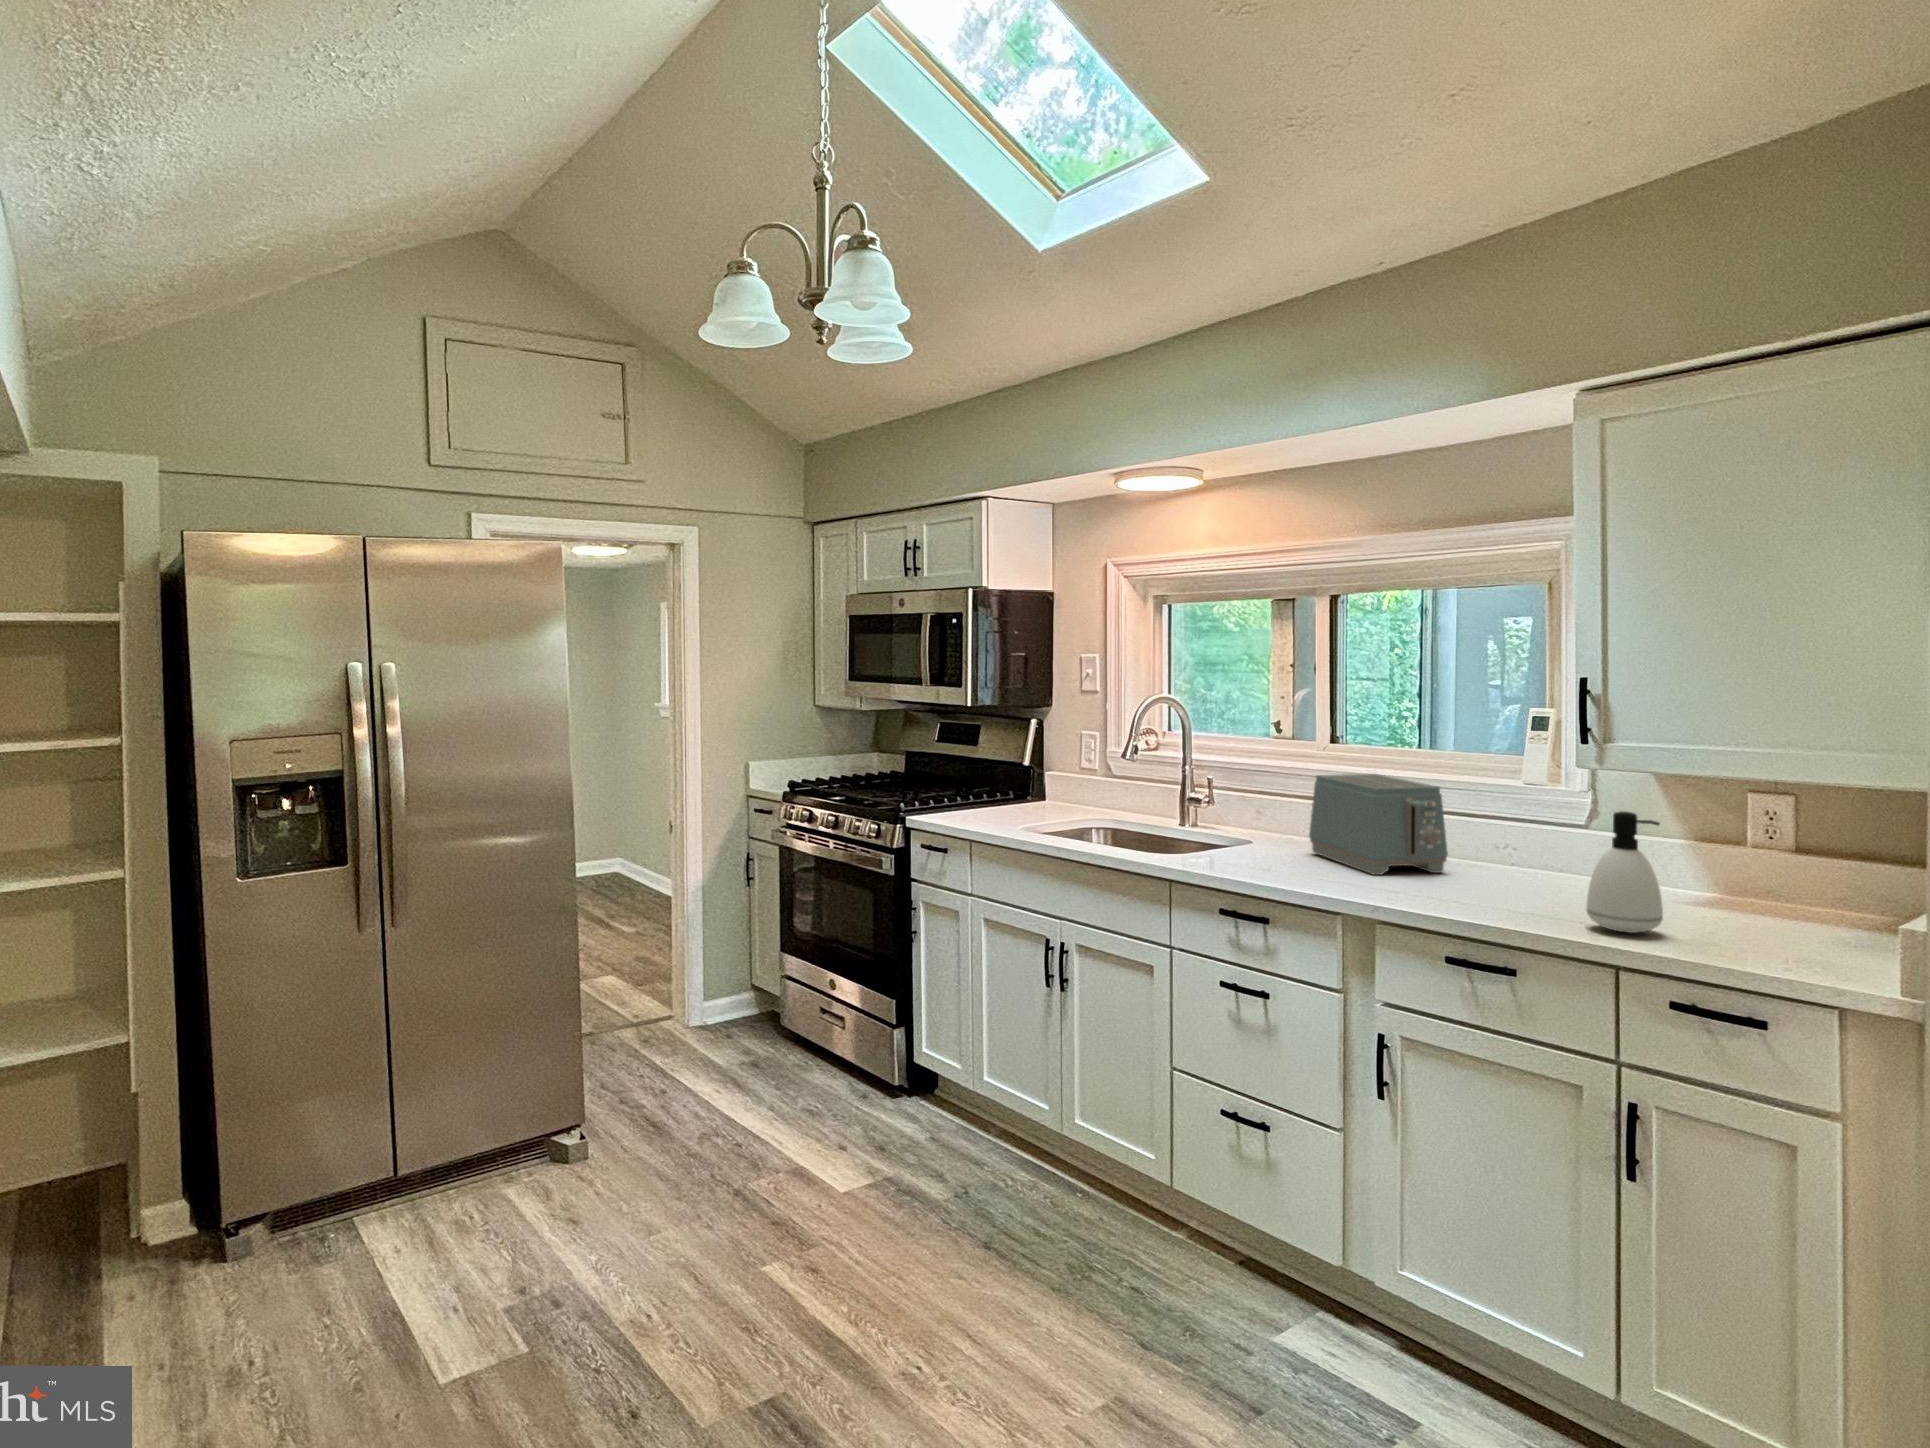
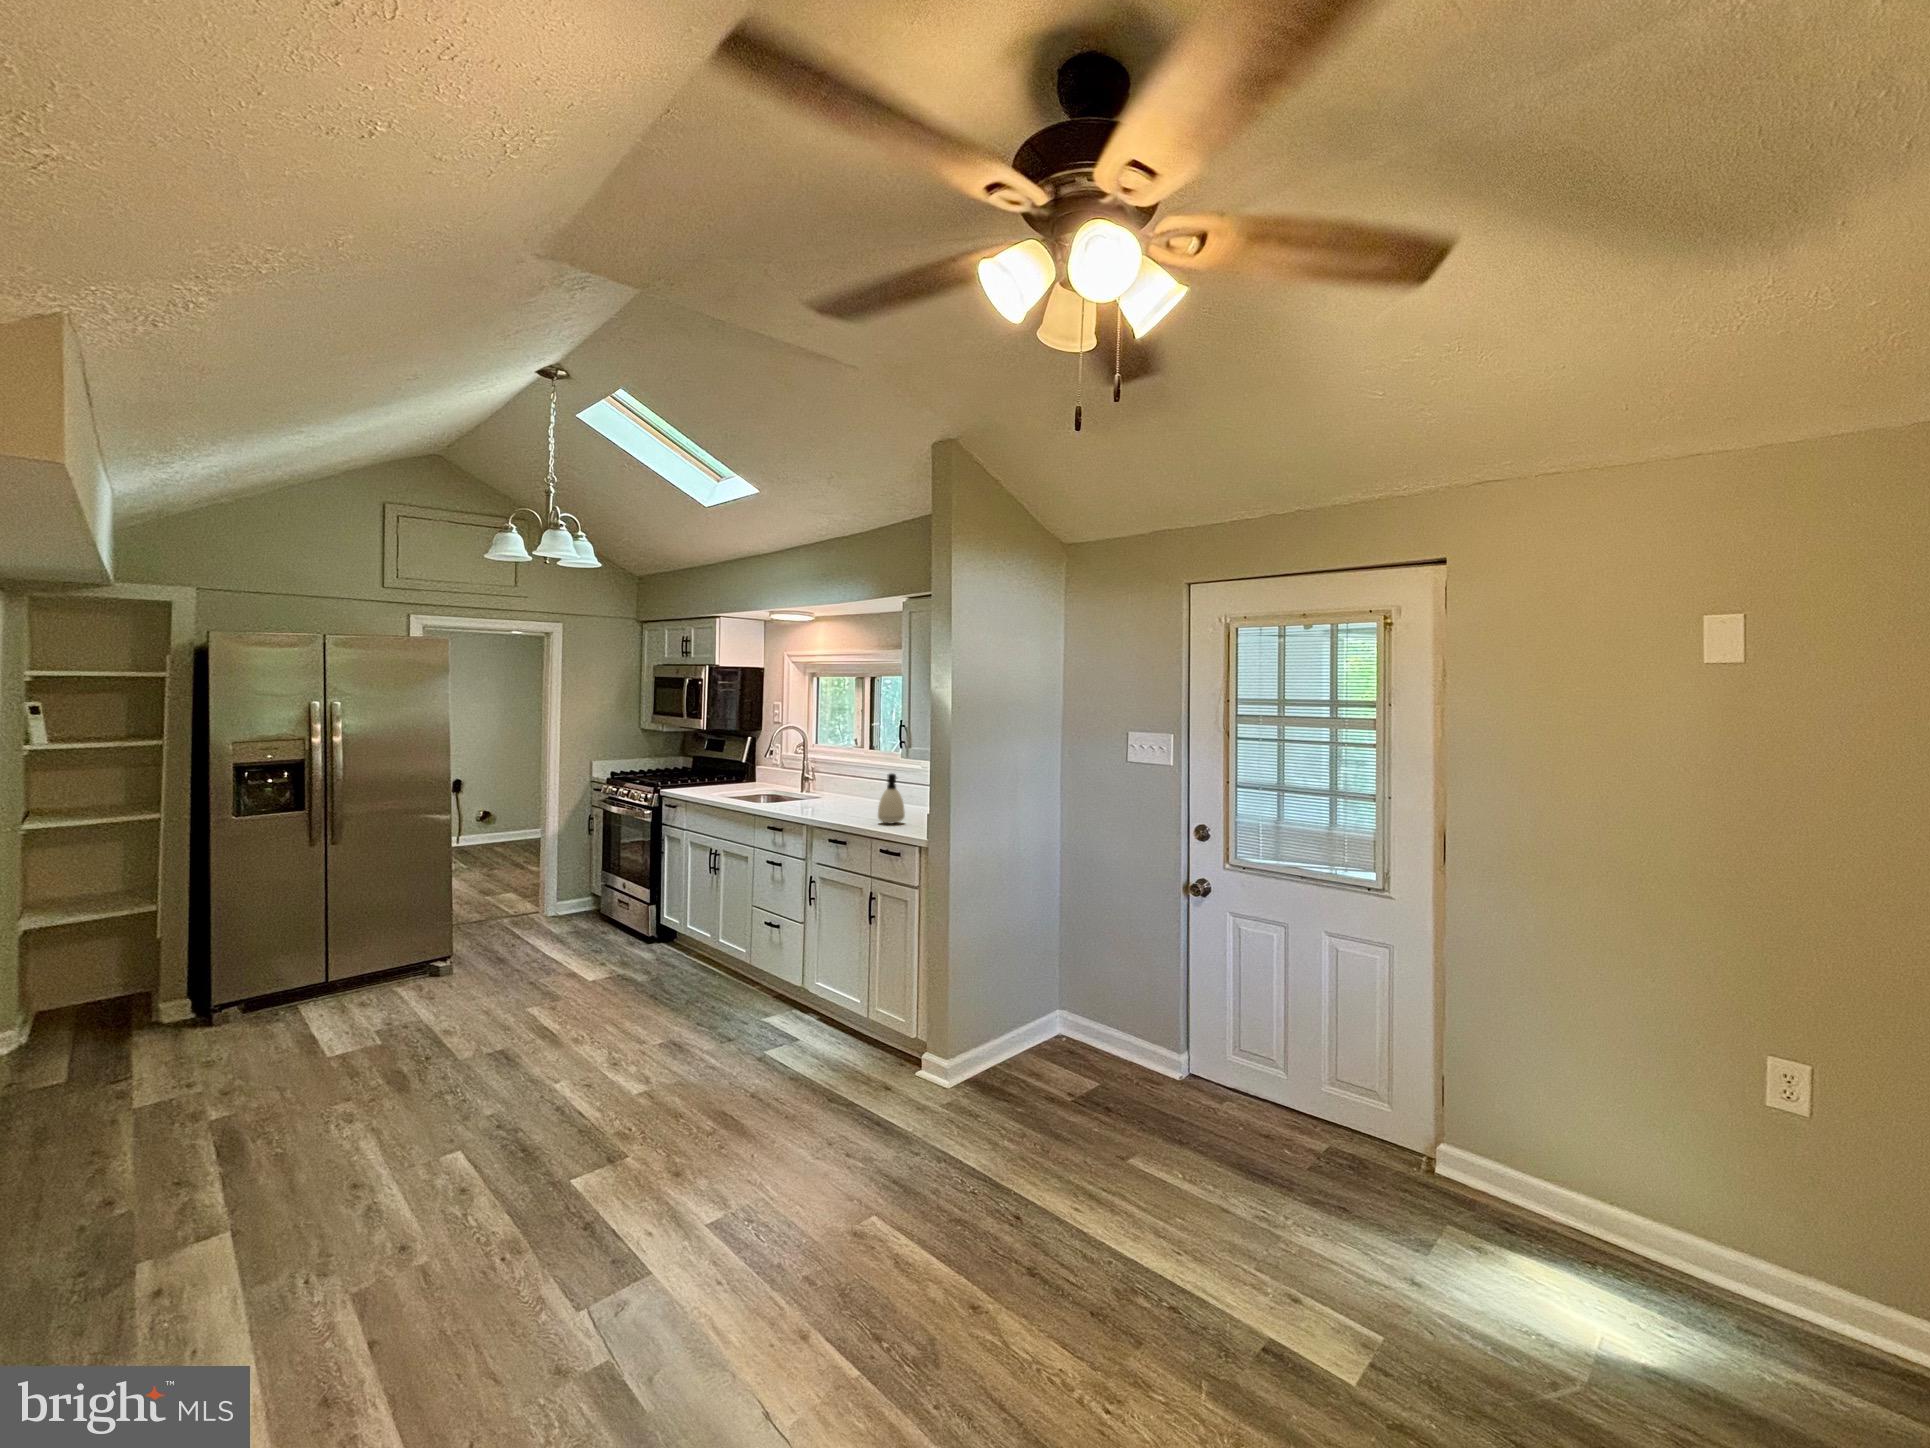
toaster: present [1309,774,1448,875] -> none [836,763,879,809]

